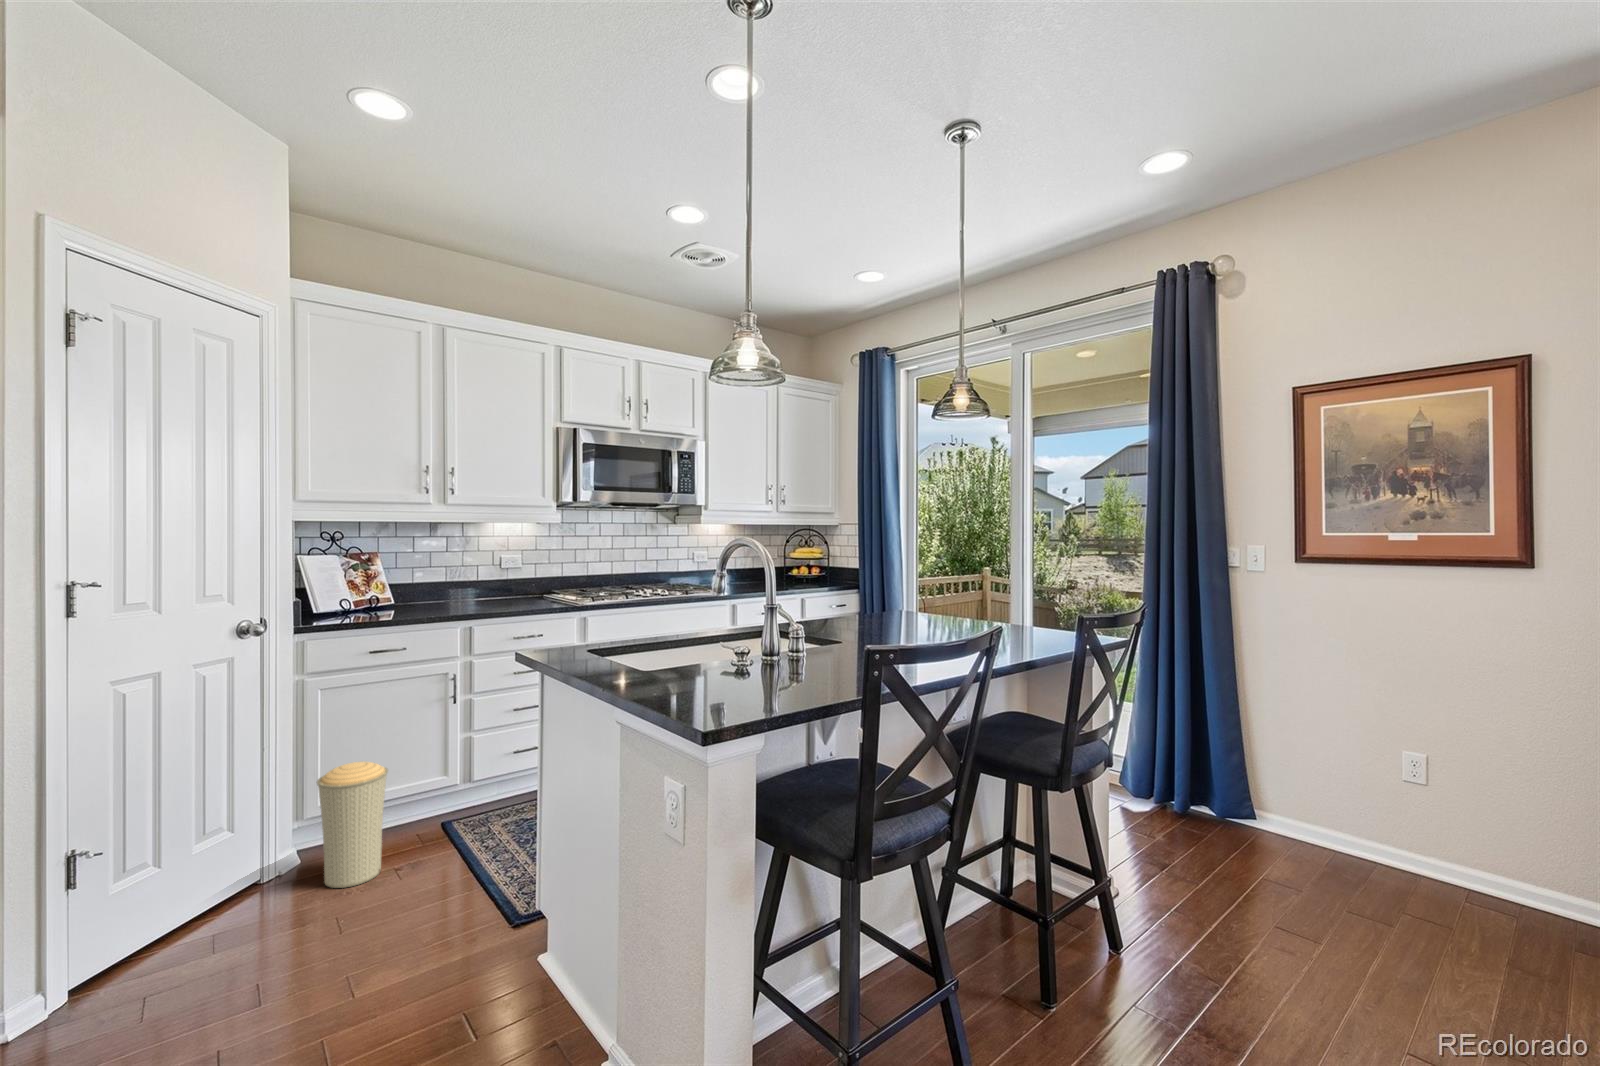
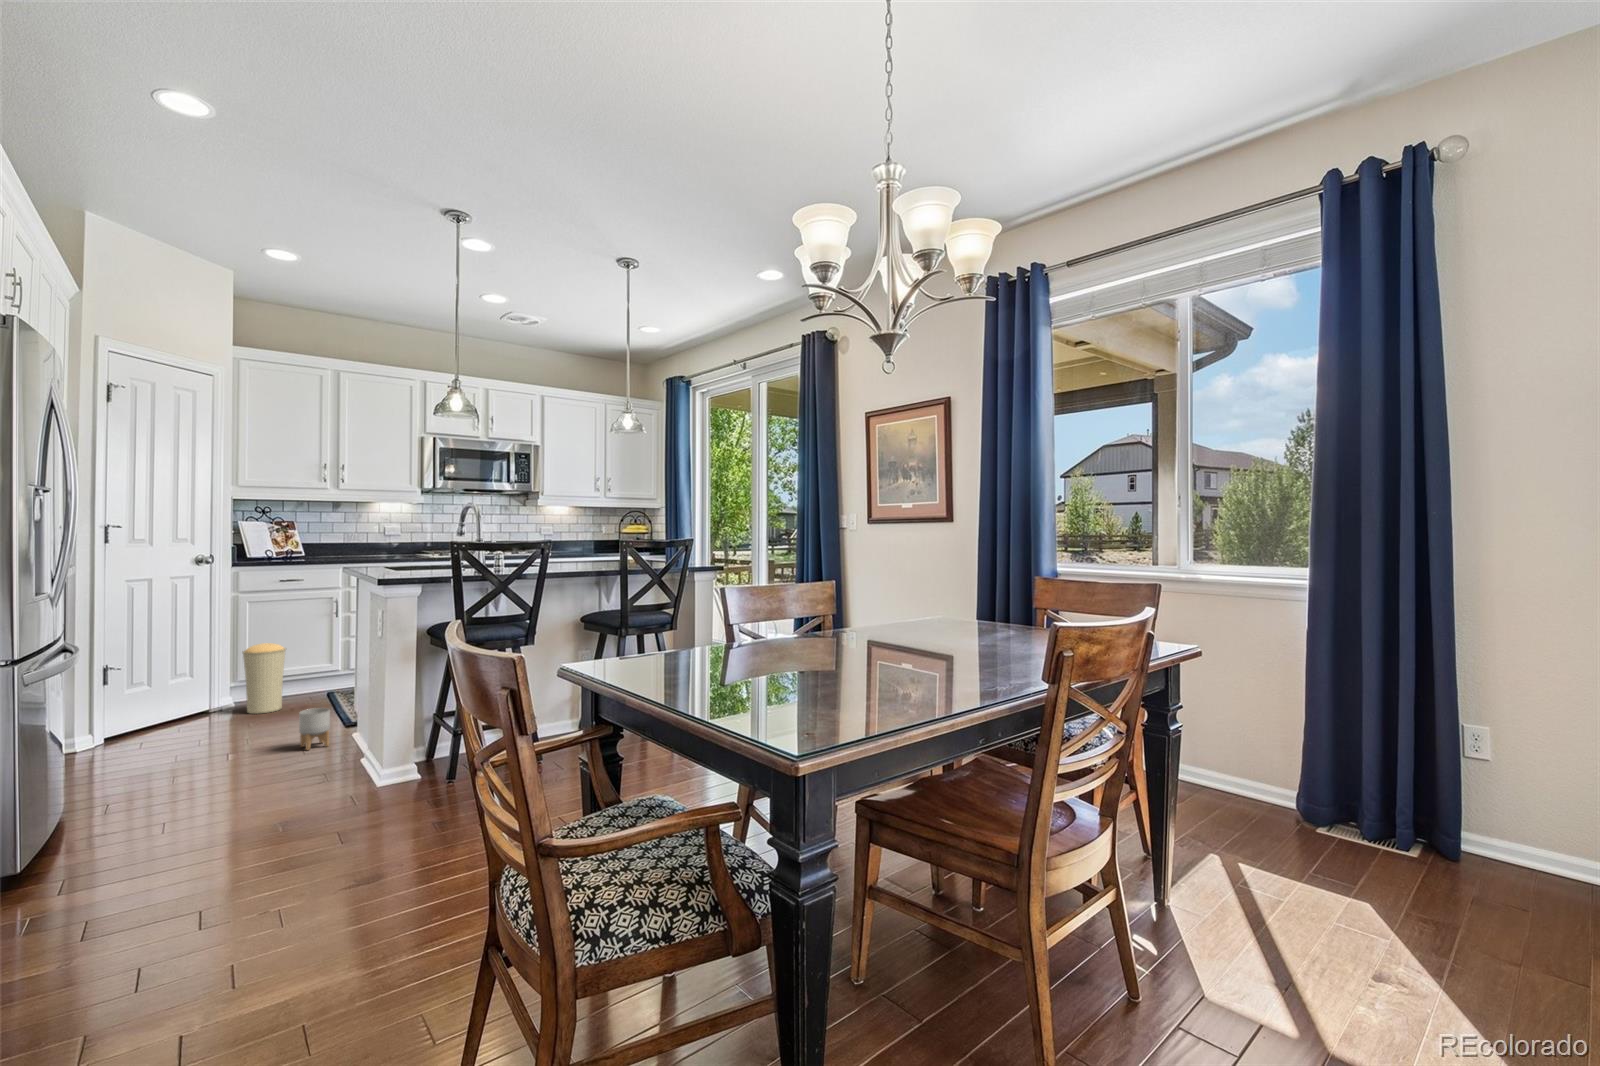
planter: none [457,931,513,1033] -> present [299,708,330,750]

